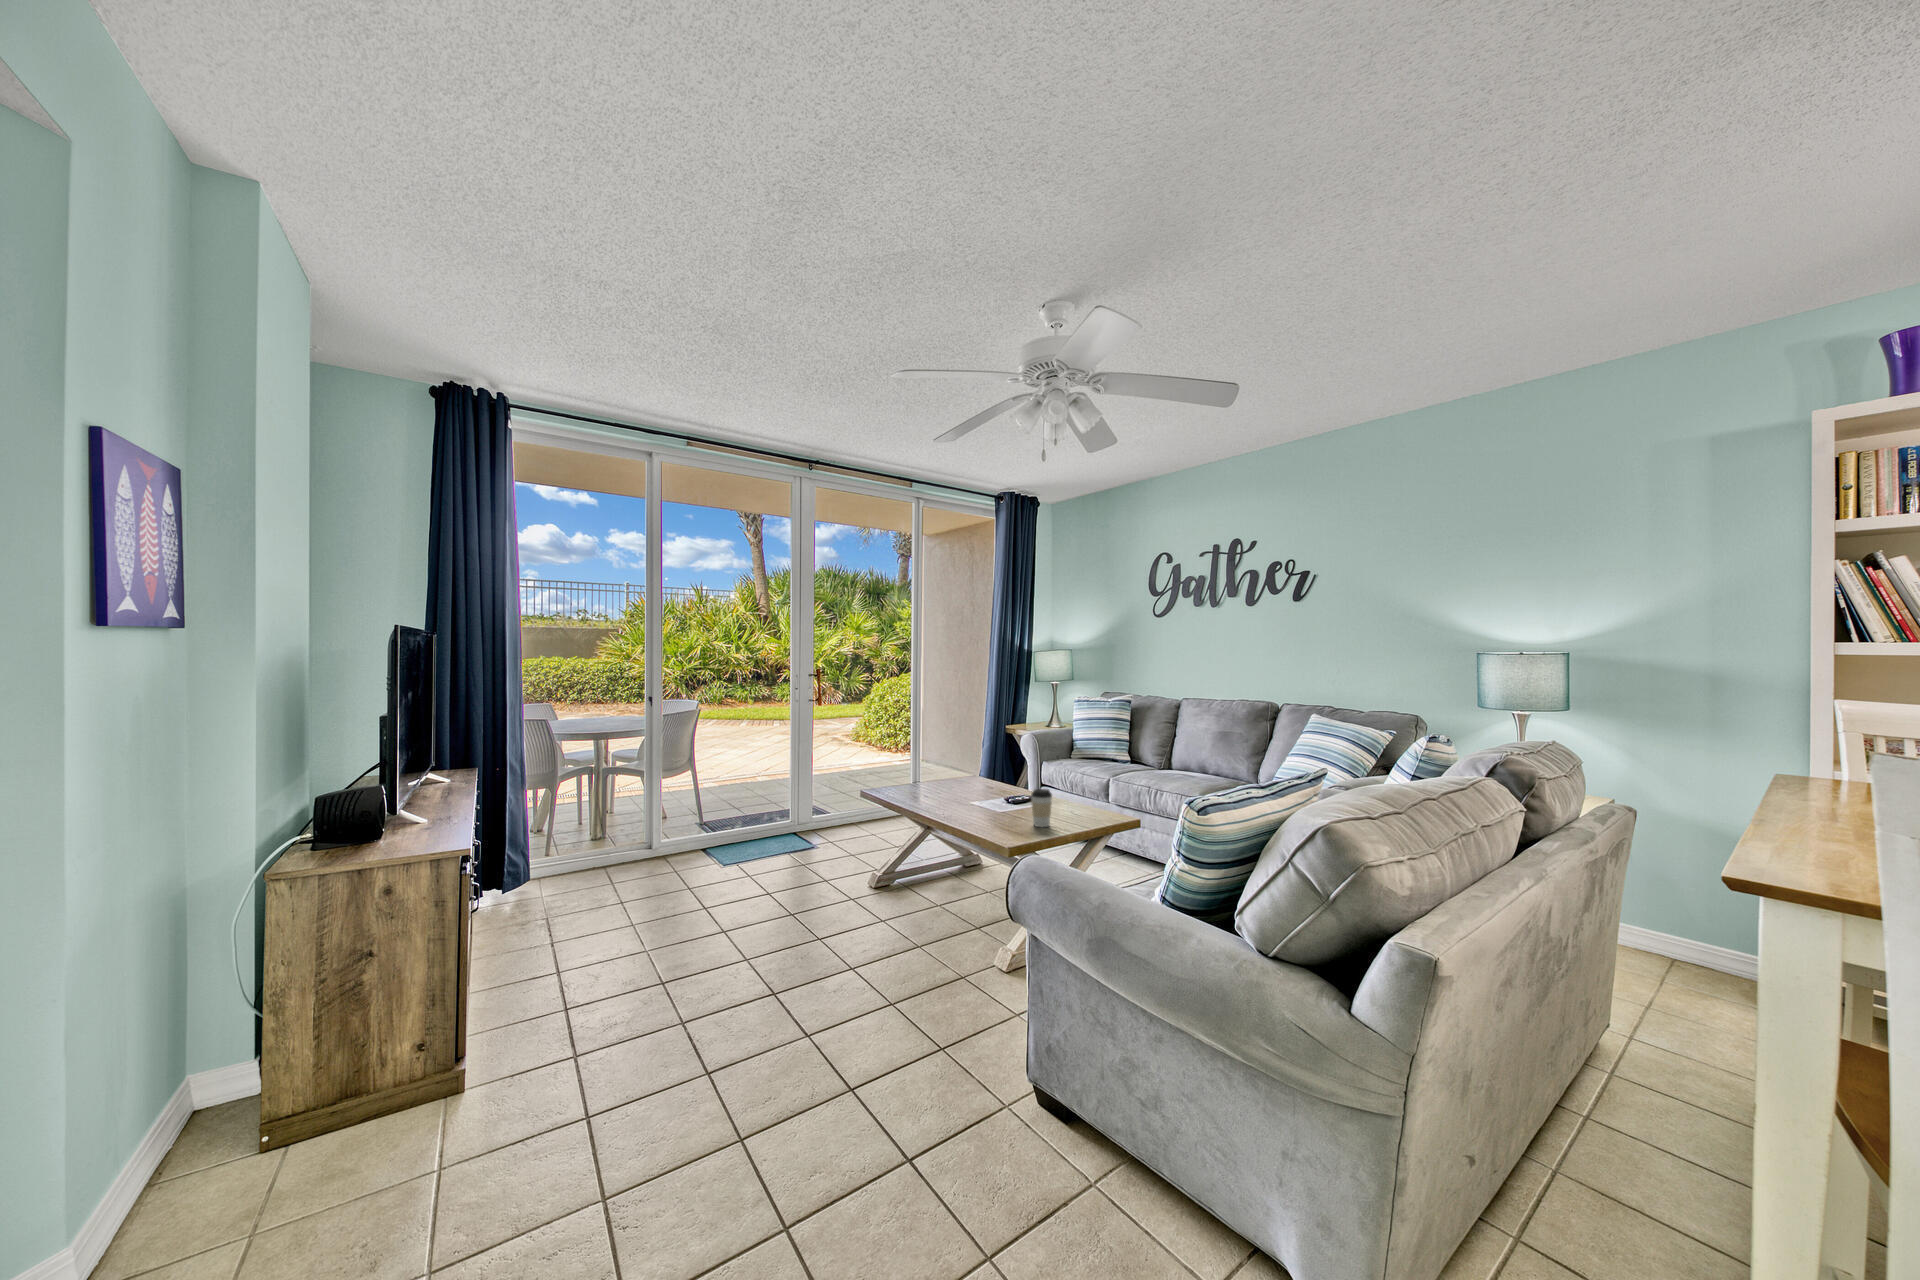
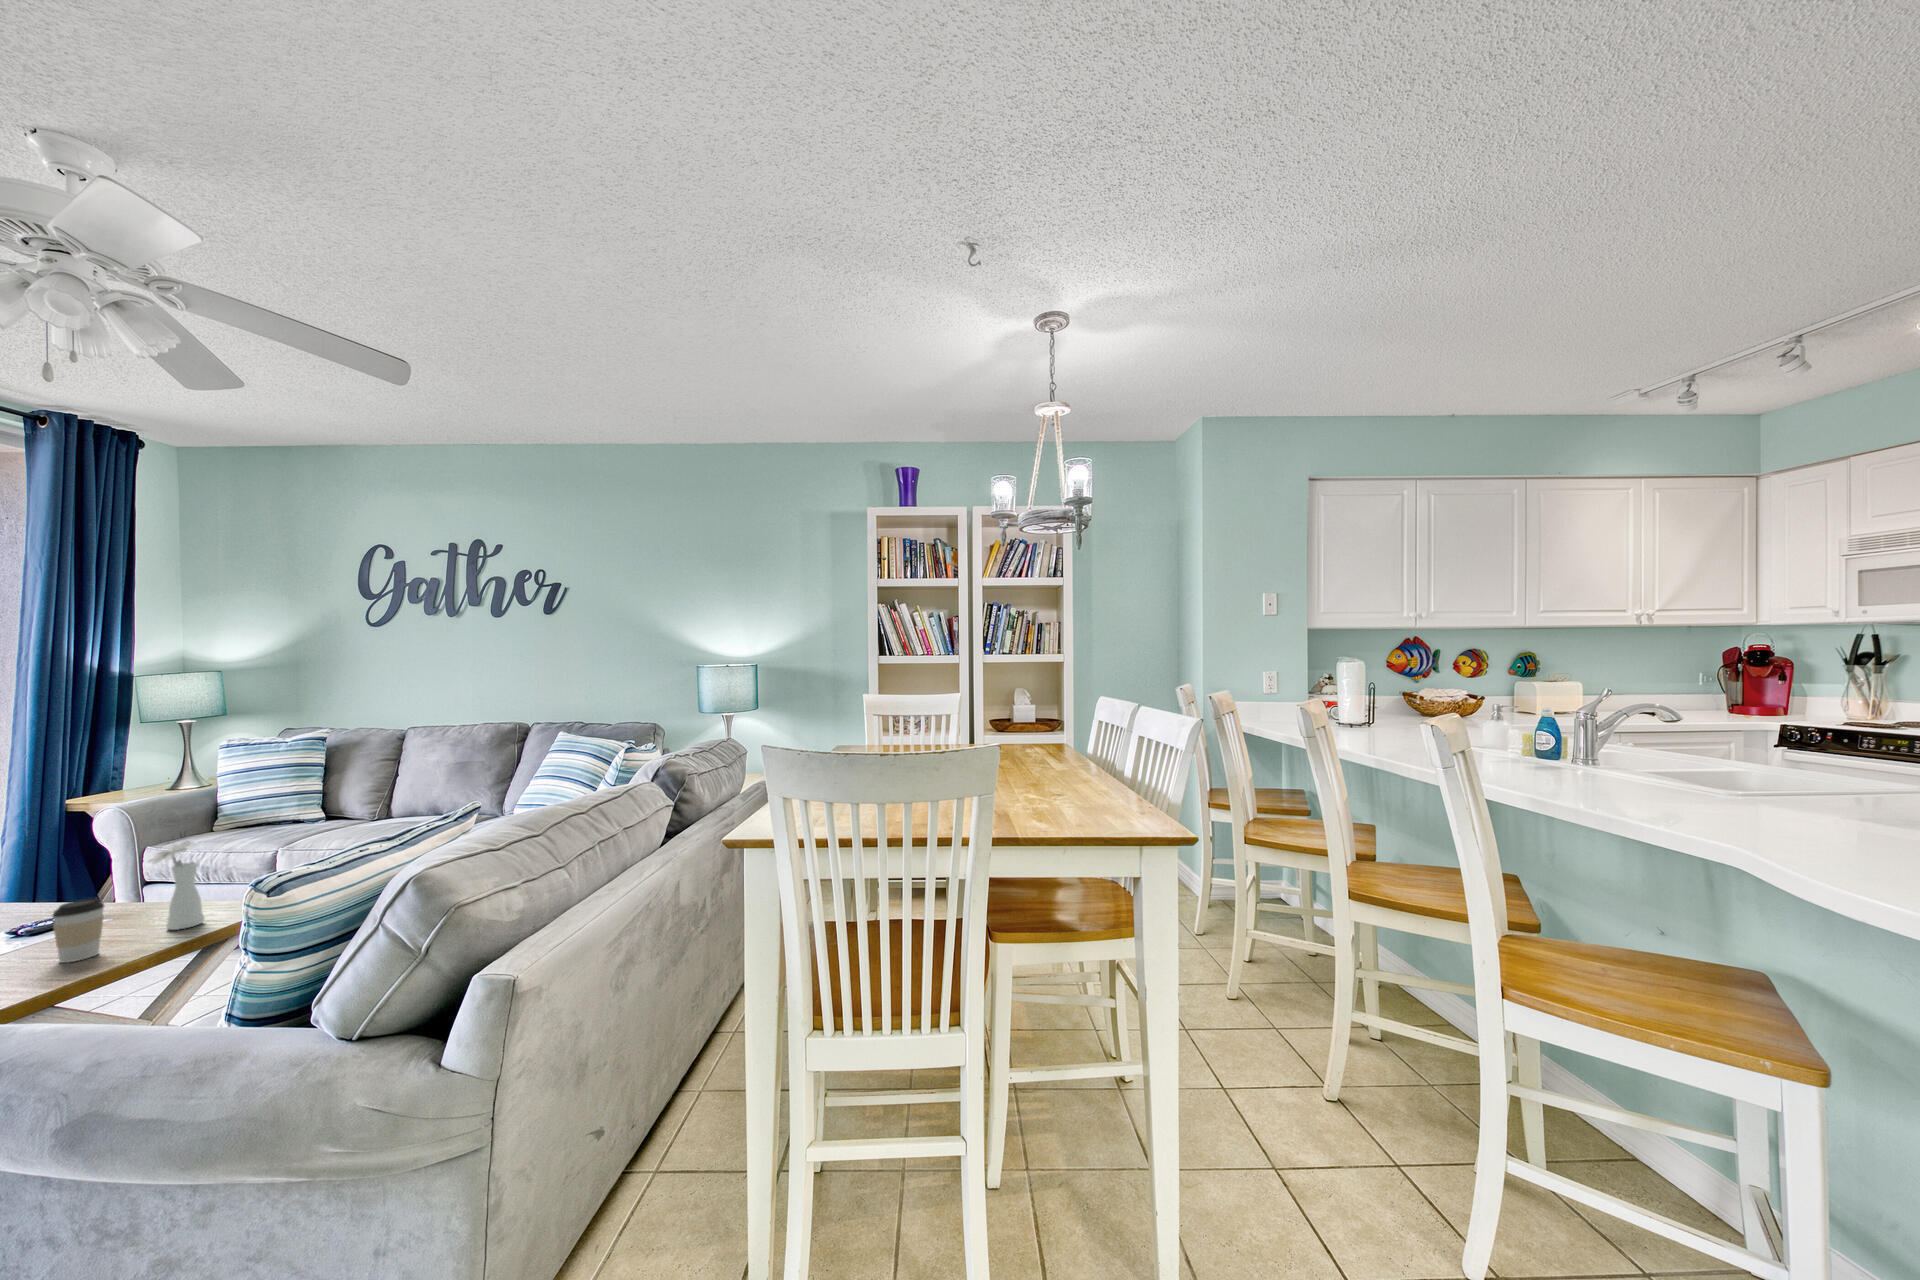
vase: none [1068,761,1094,822] -> present [148,841,205,930]

